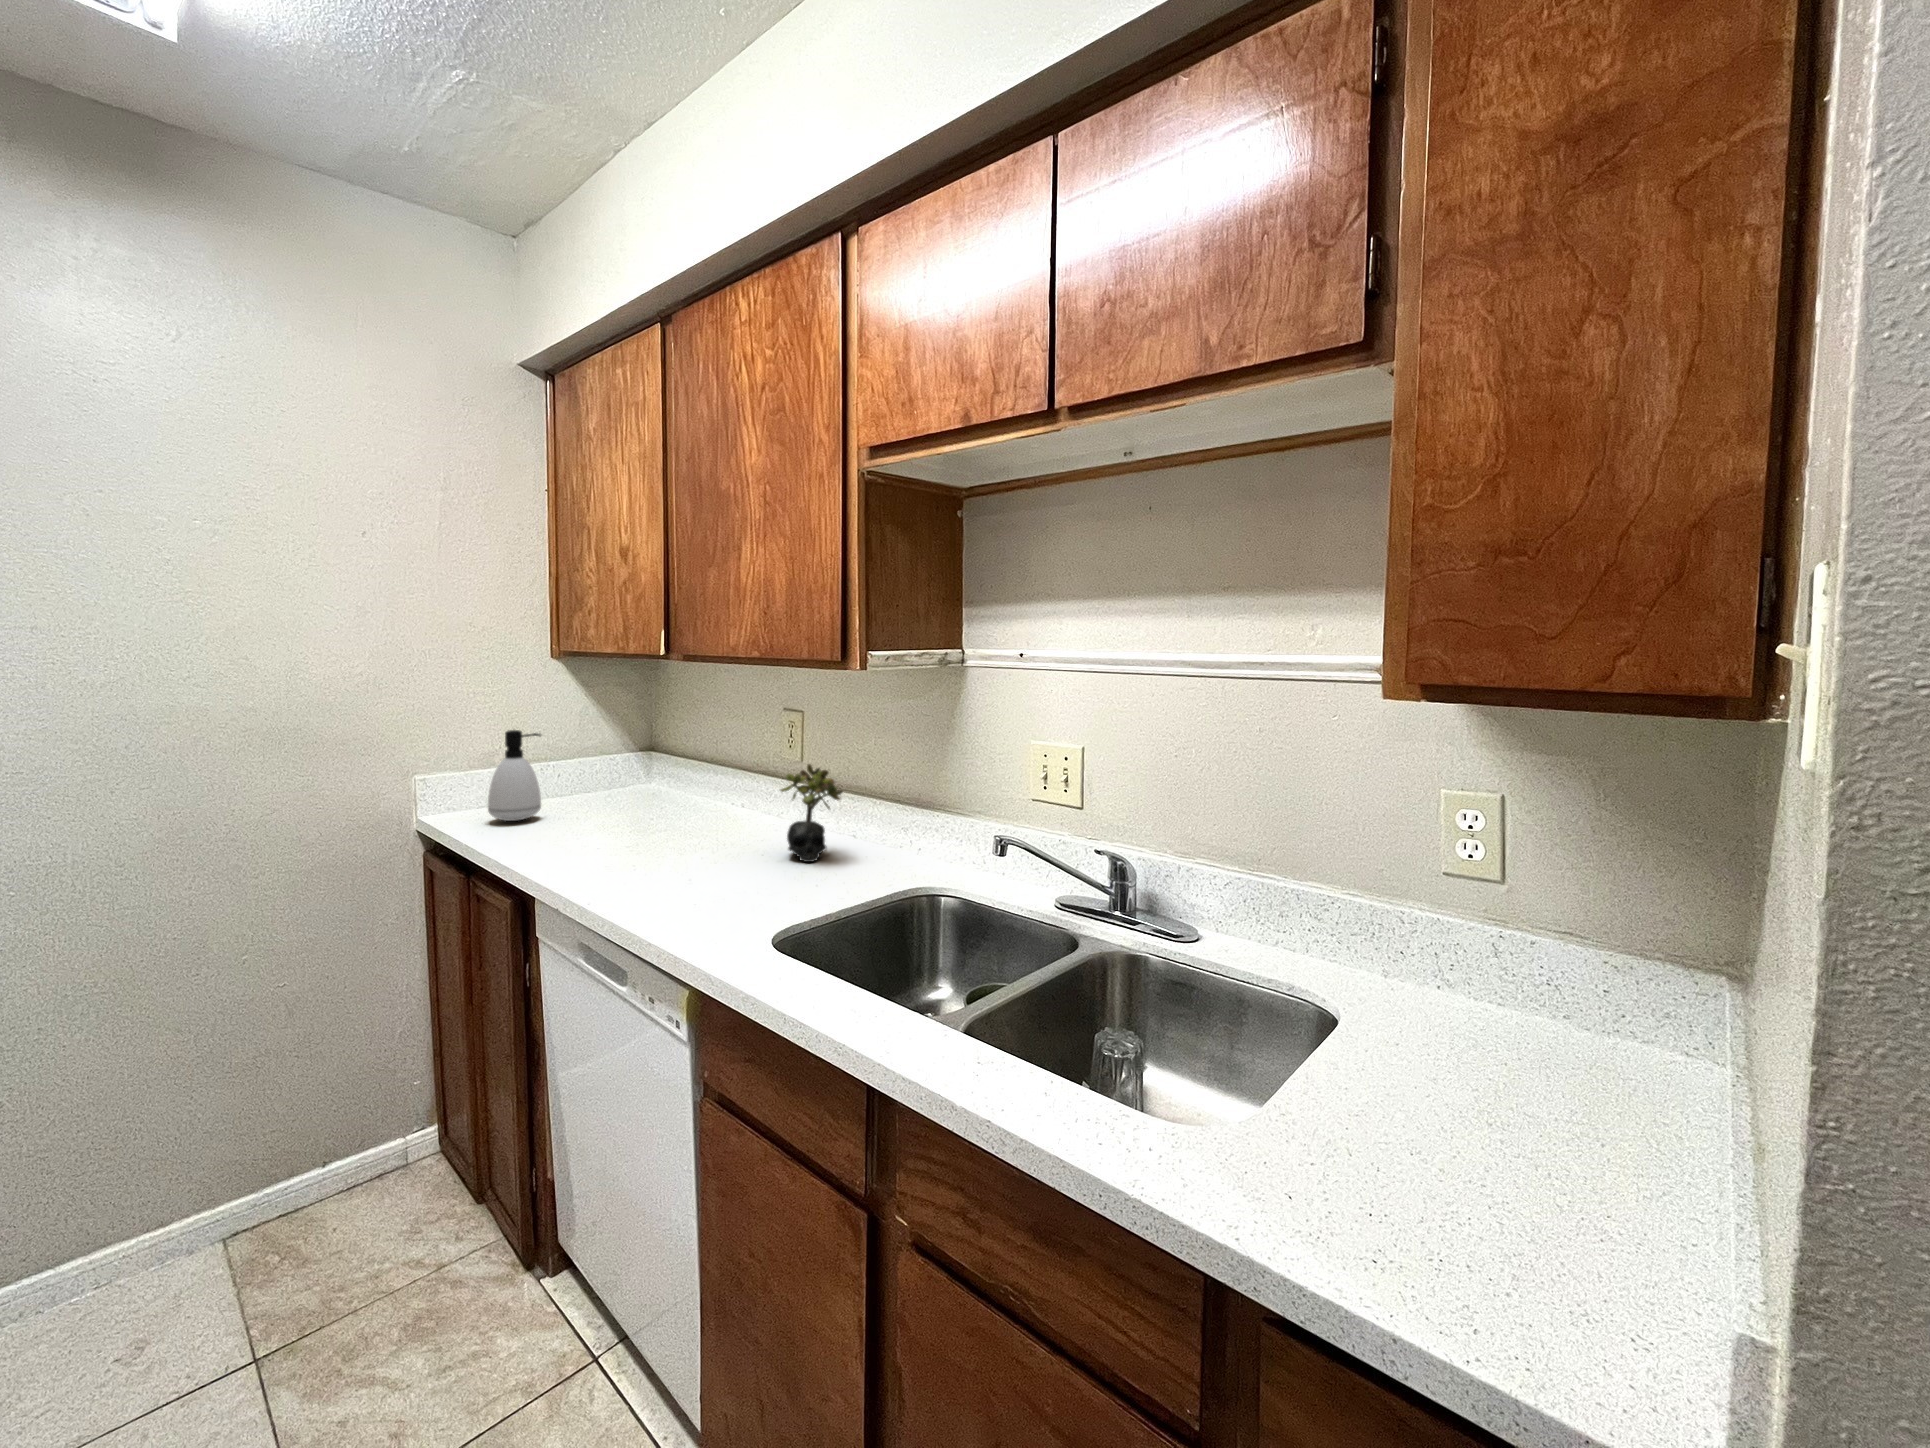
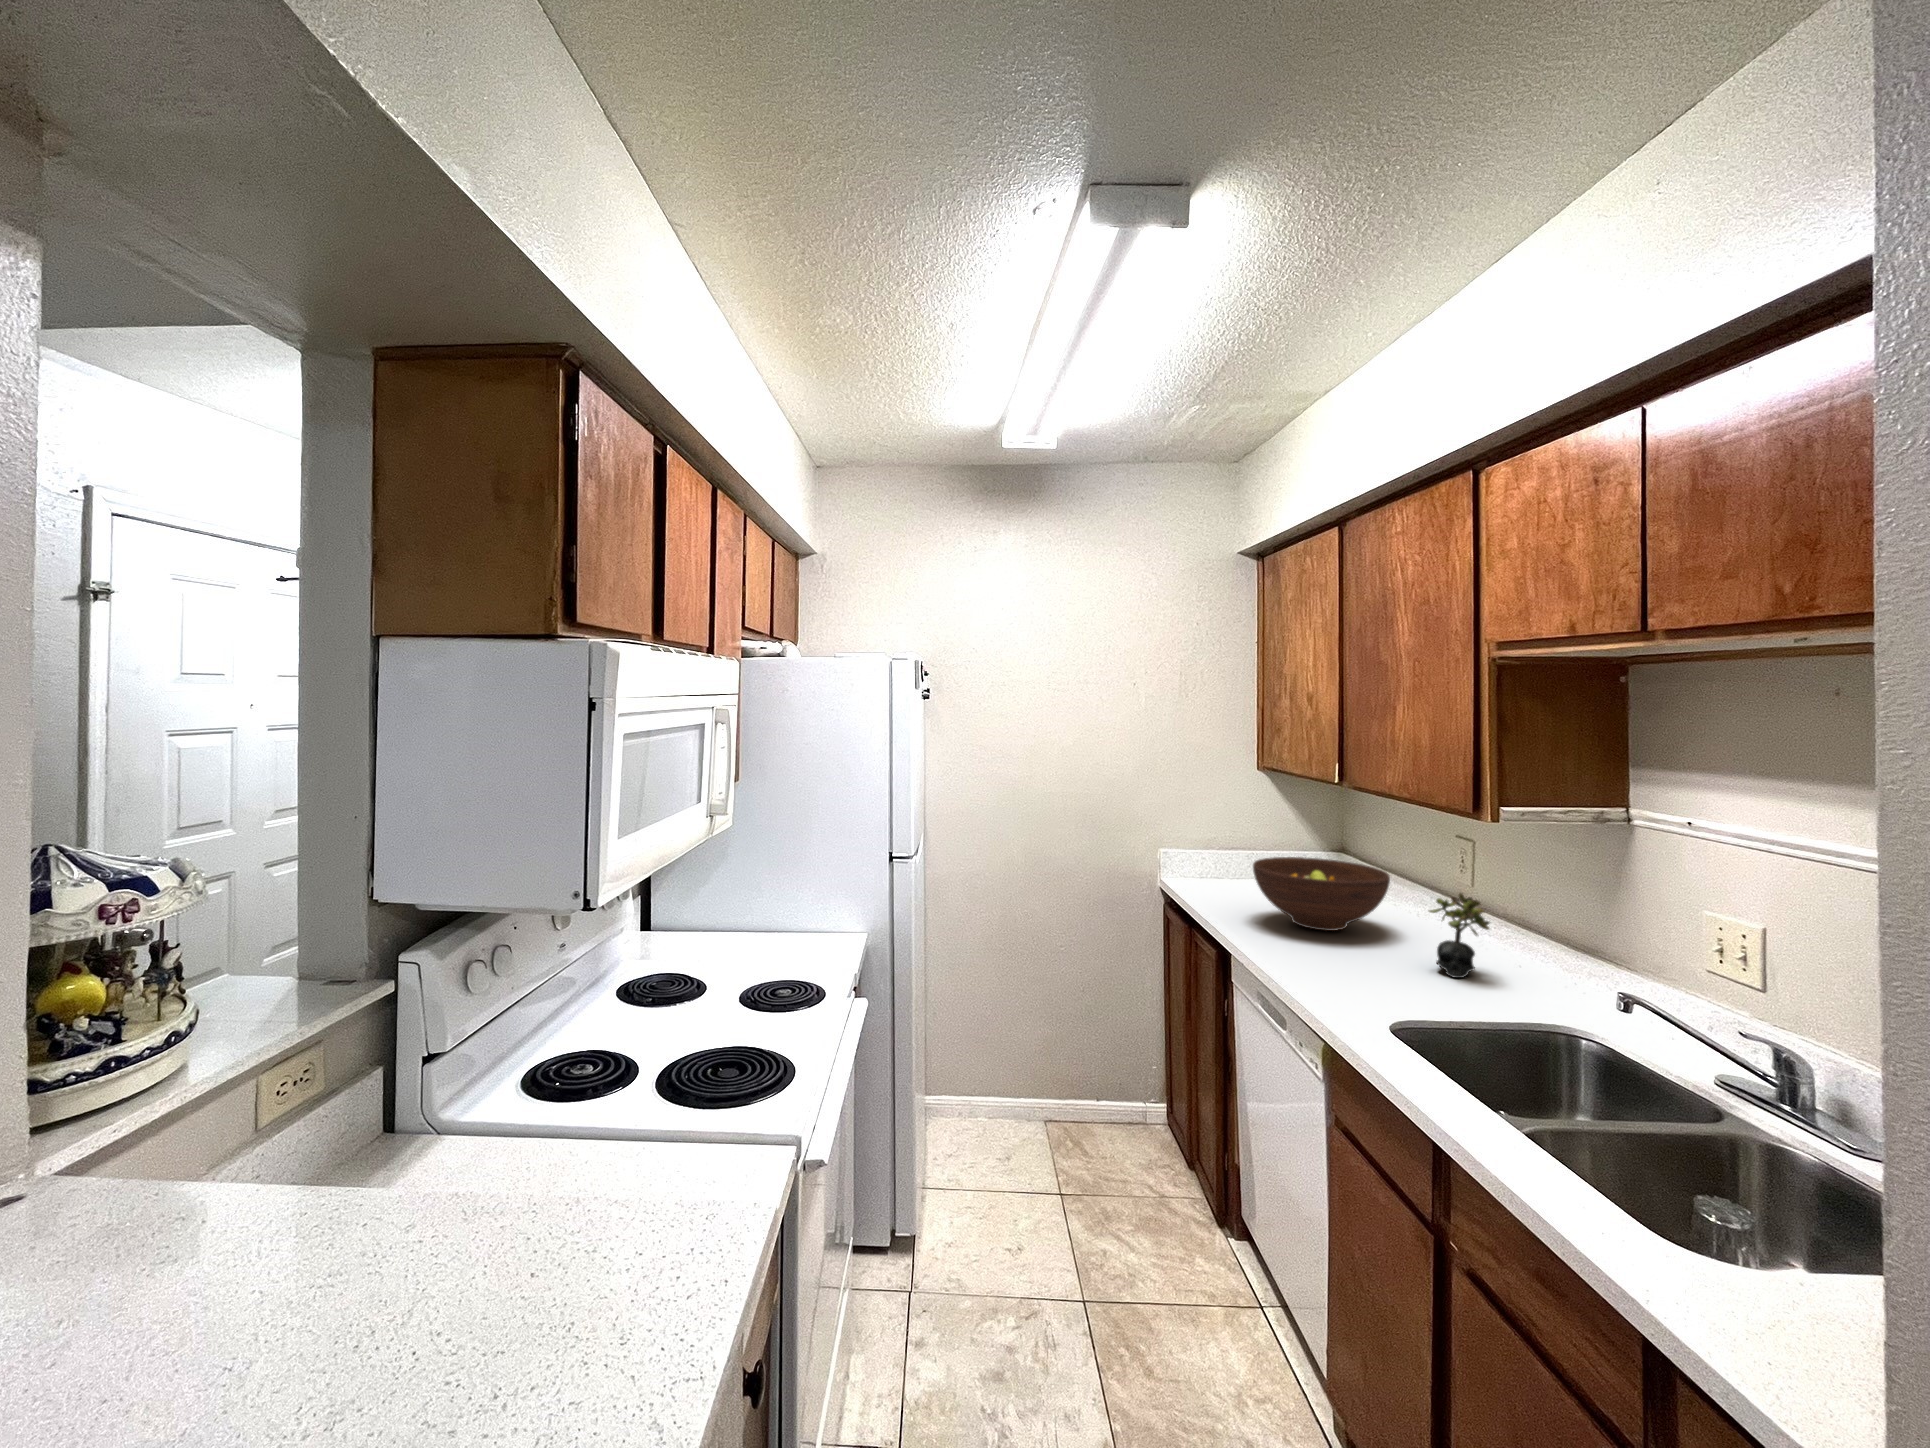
soap dispenser: present [488,730,541,821] -> none [1206,827,1245,895]
fruit bowl: none [559,754,725,841] -> present [1253,857,1390,931]

